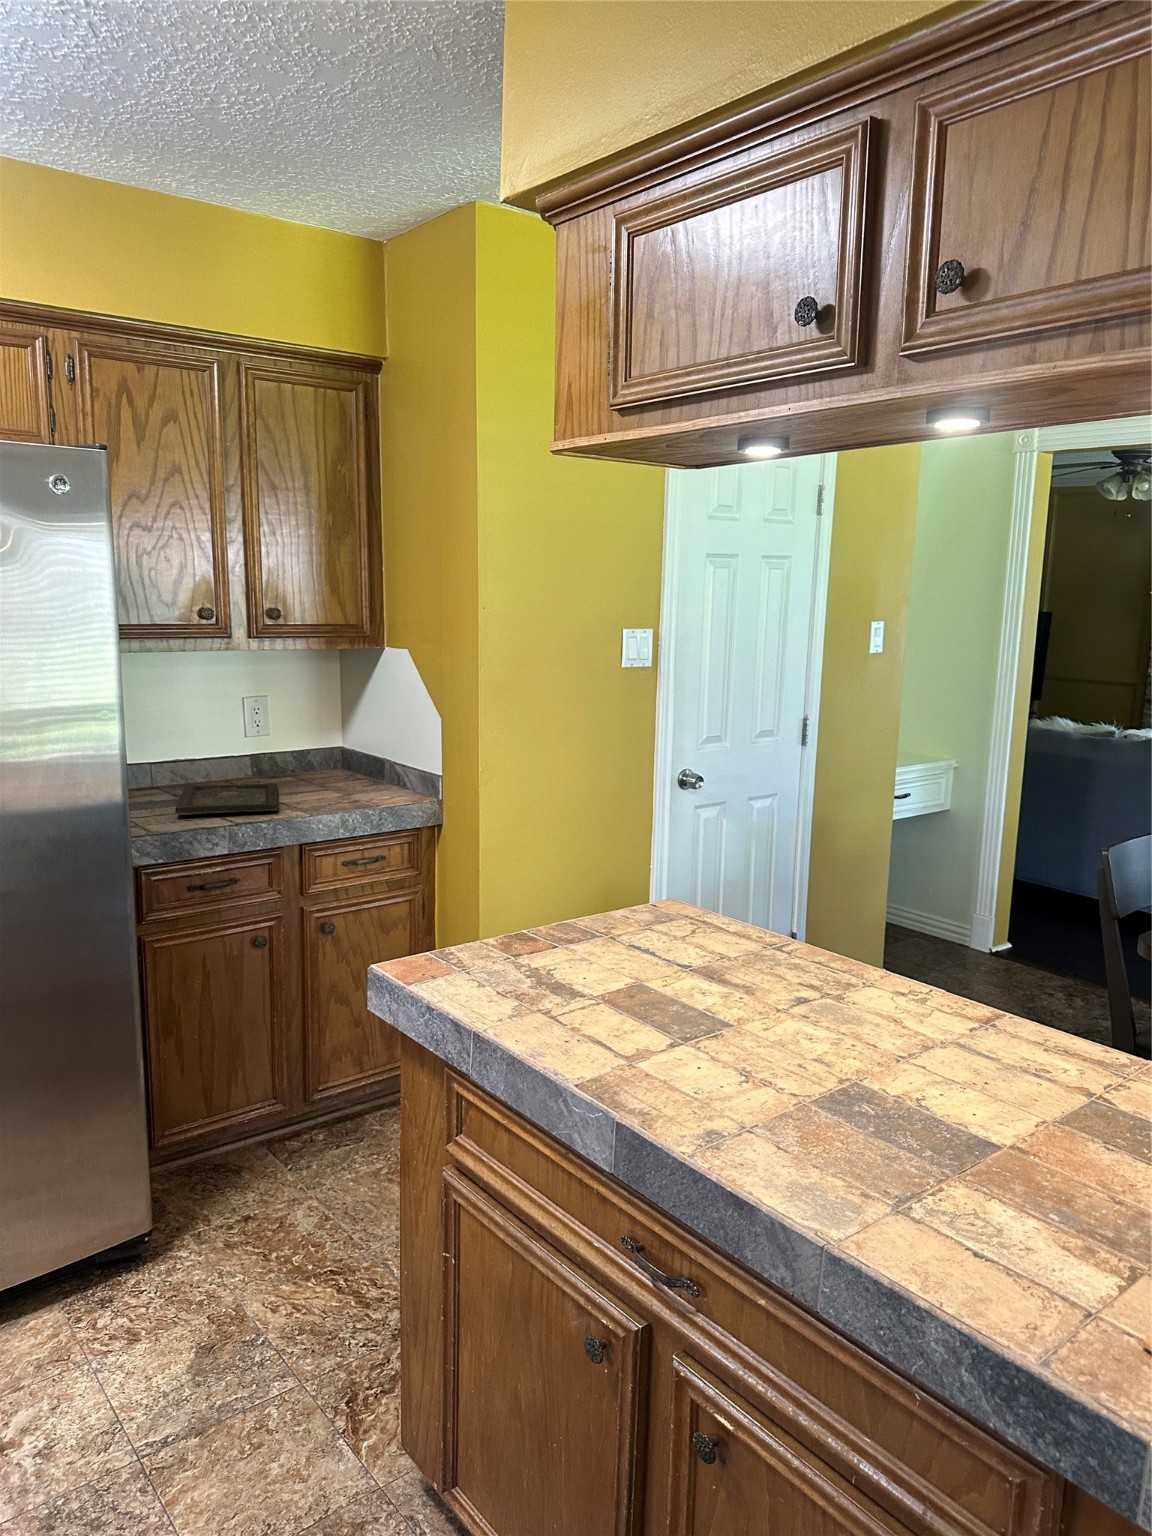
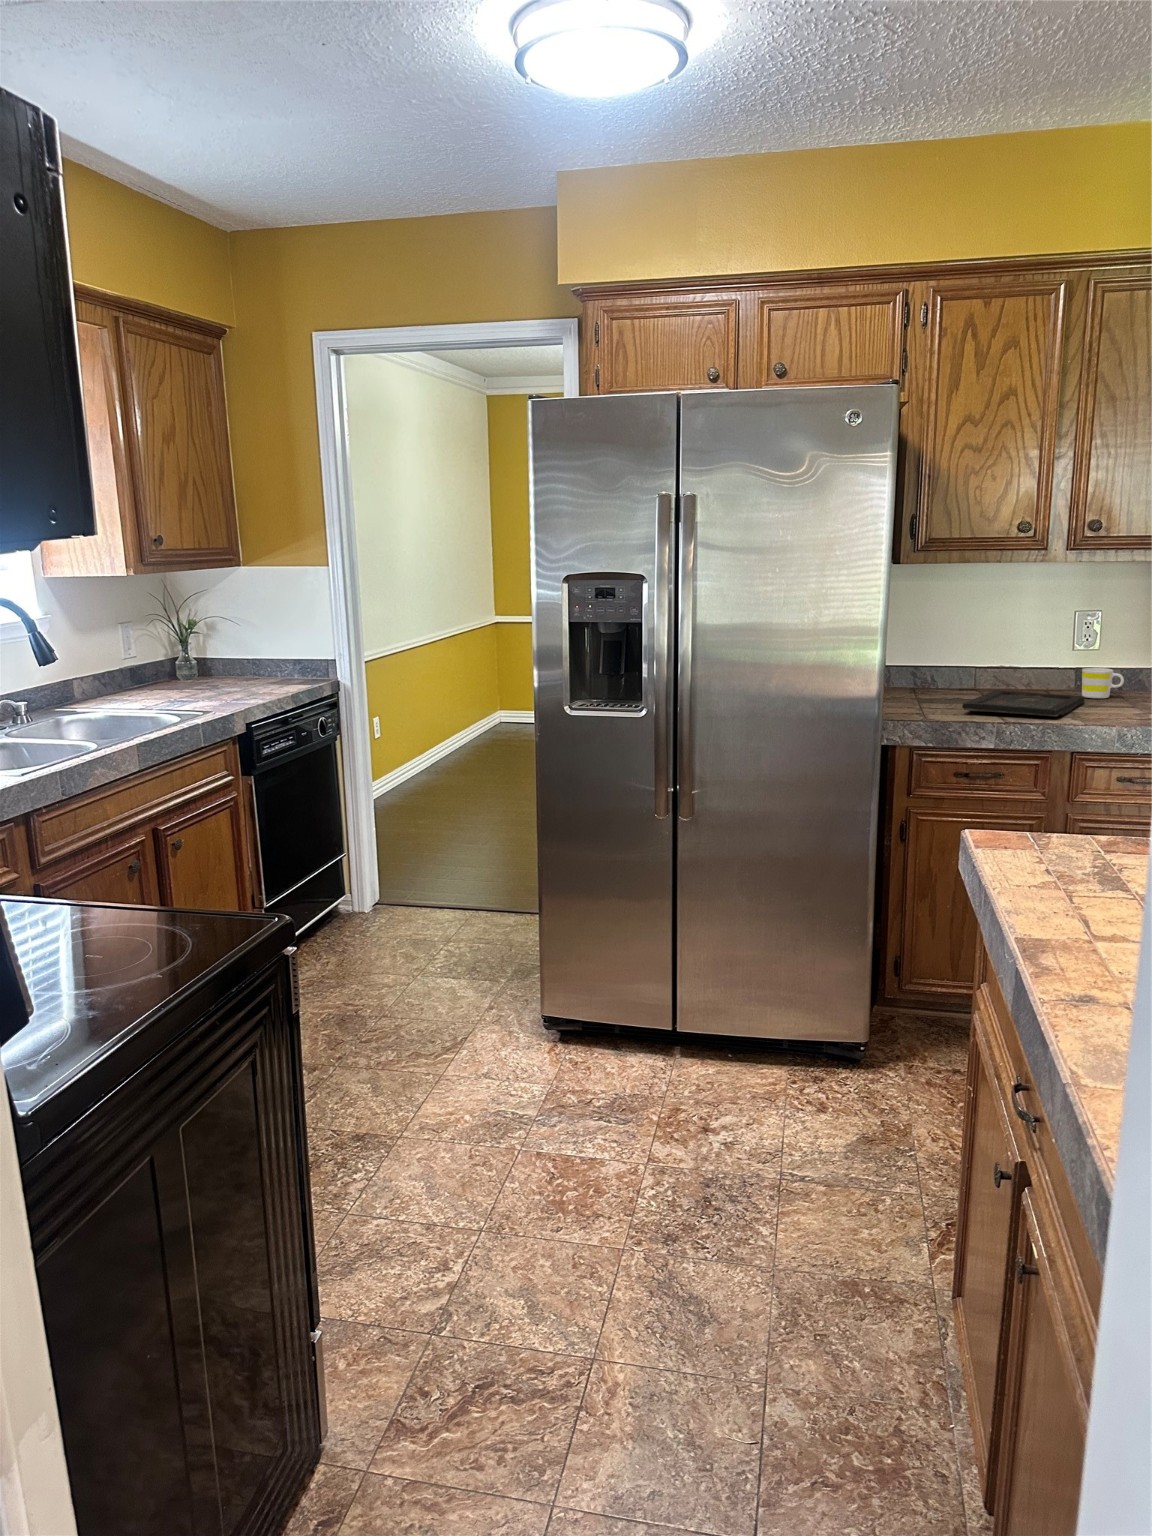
mug: none [264,753,304,783] -> present [1082,668,1124,698]

